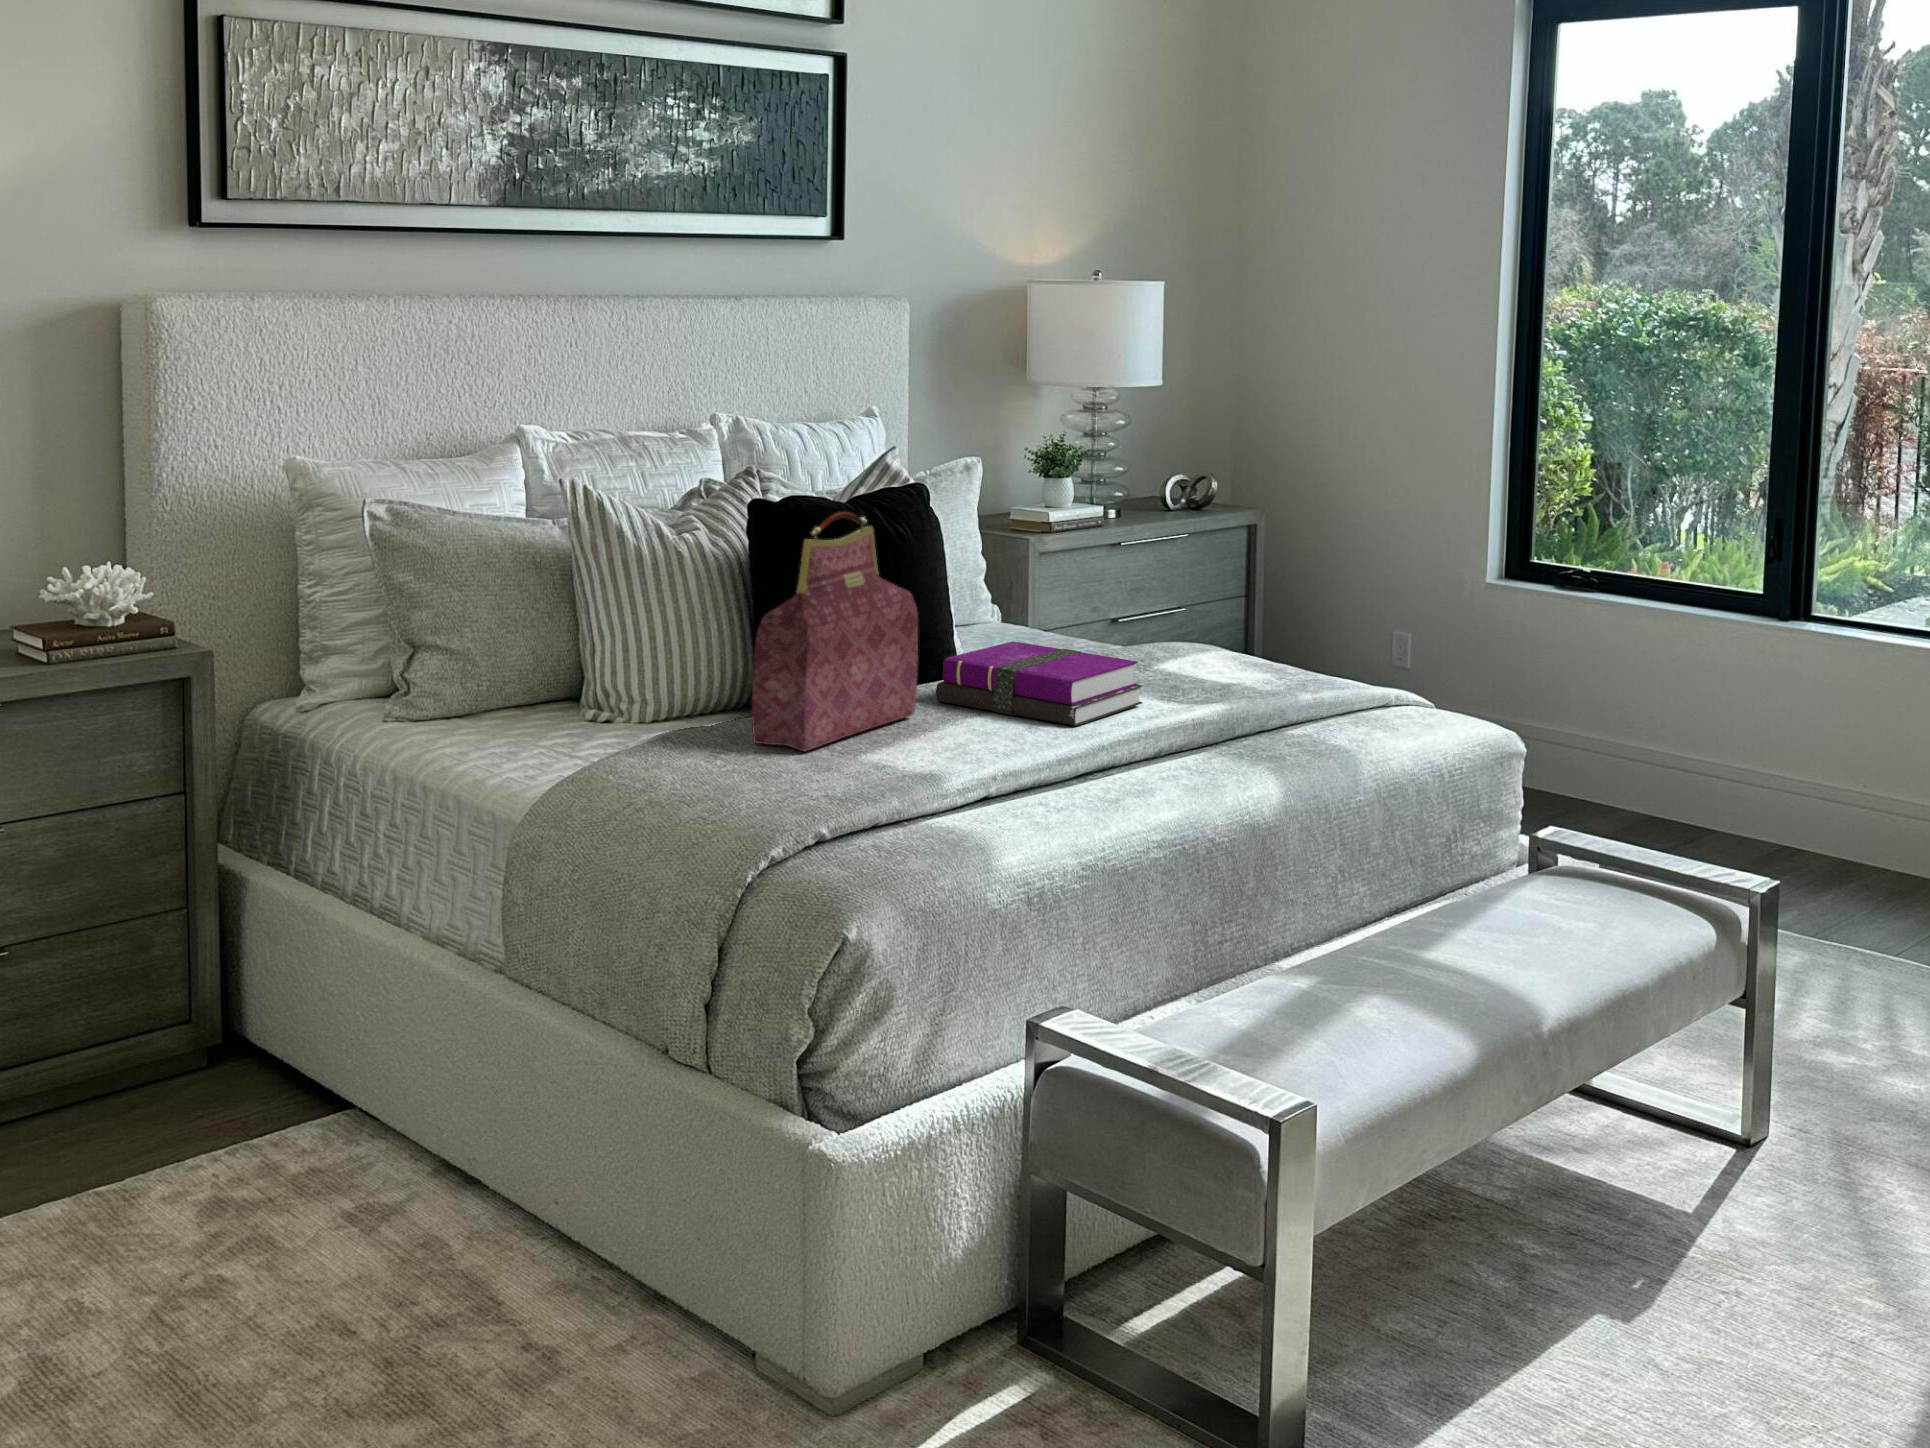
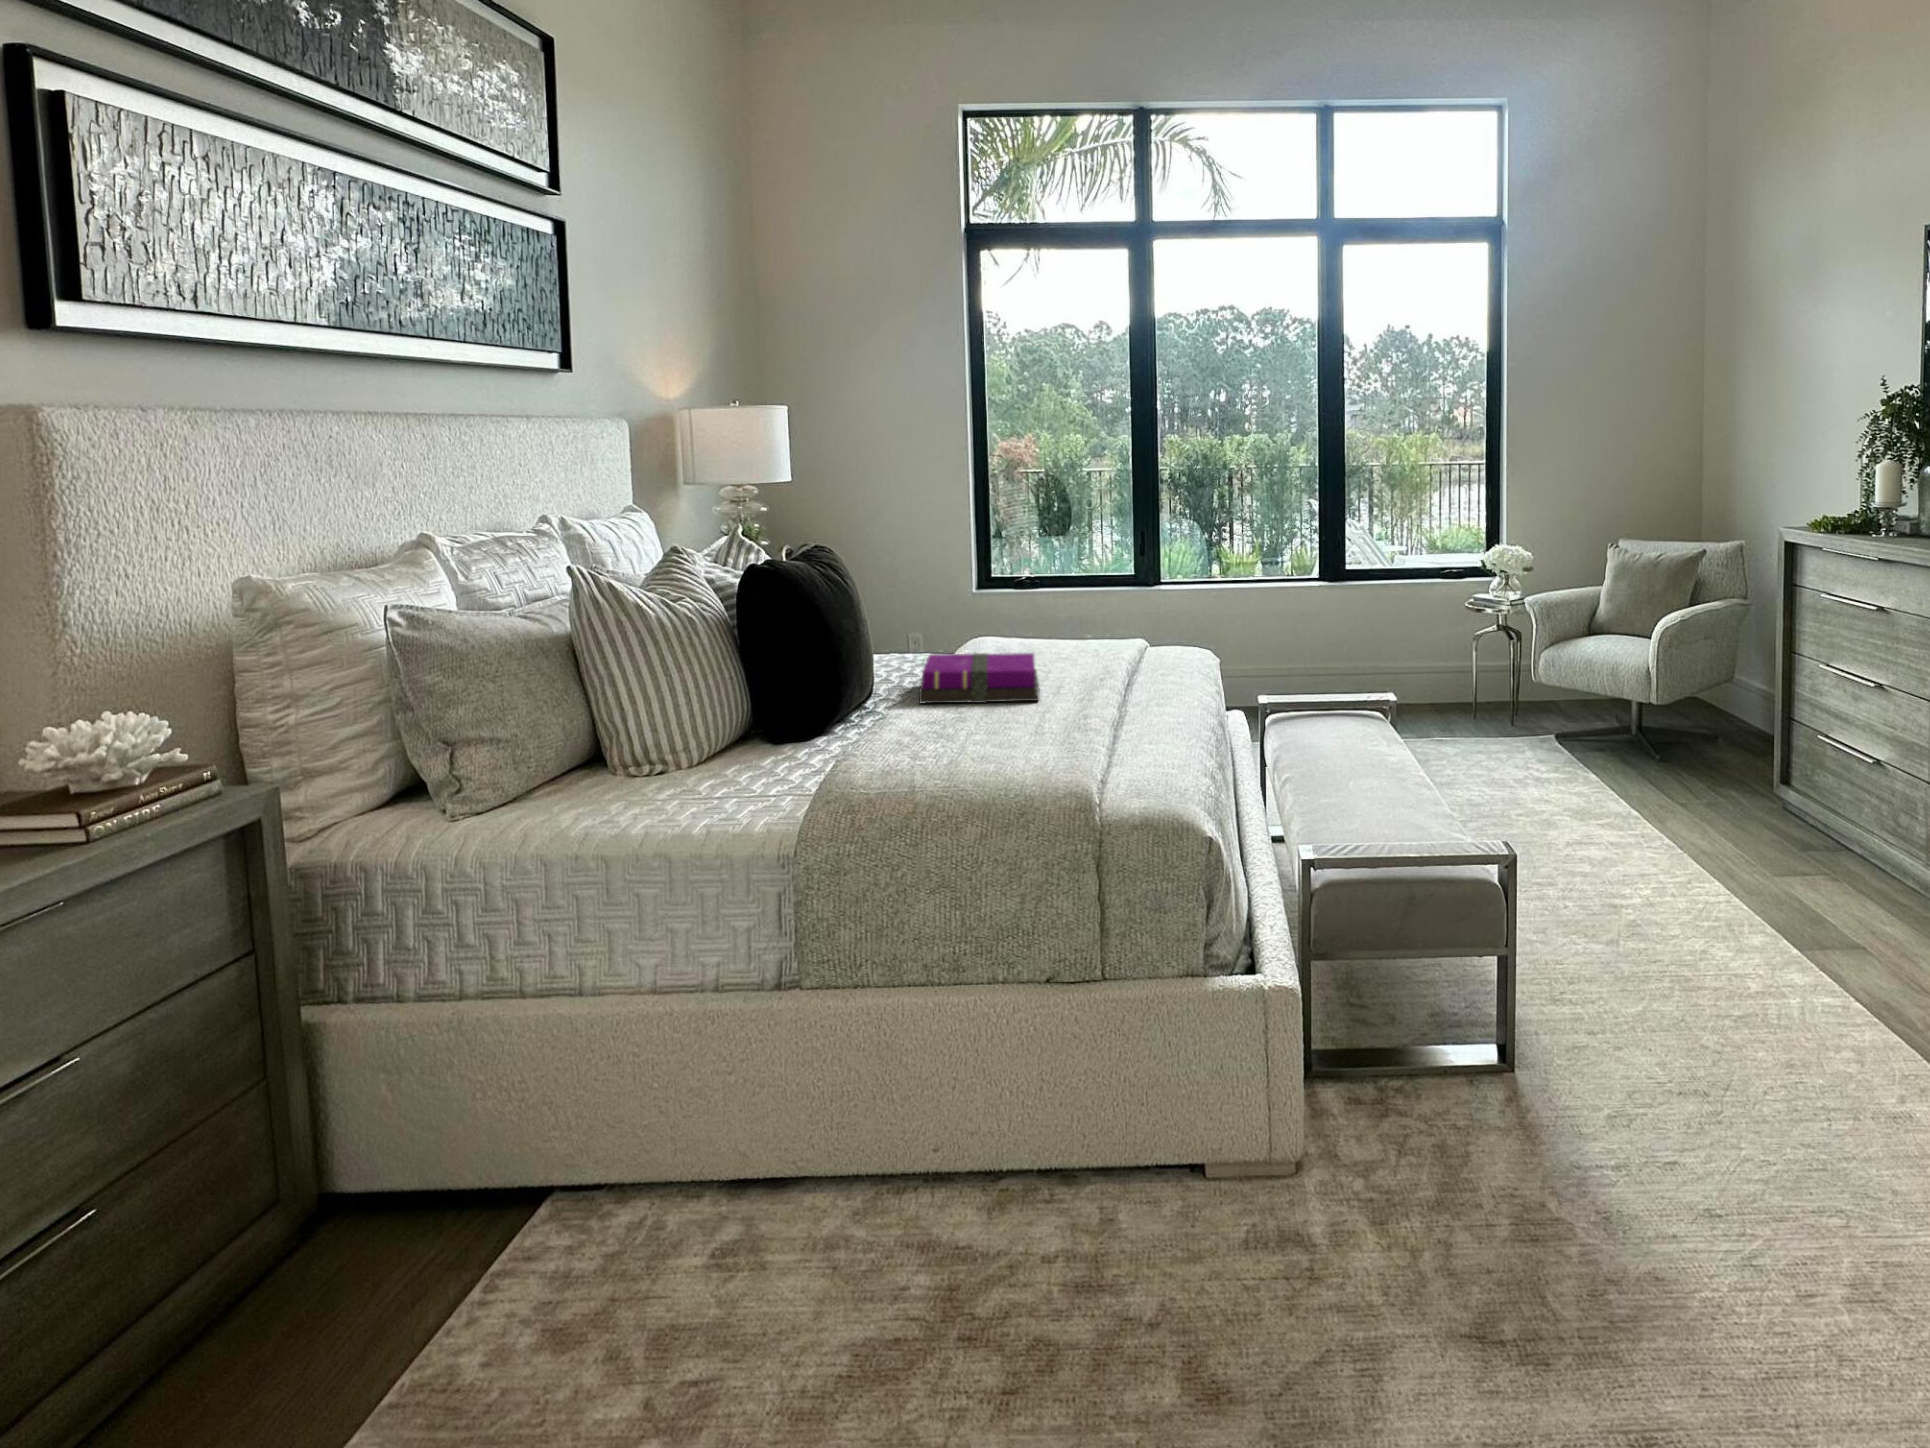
handbag: present [752,512,918,751] -> none [890,570,942,754]

